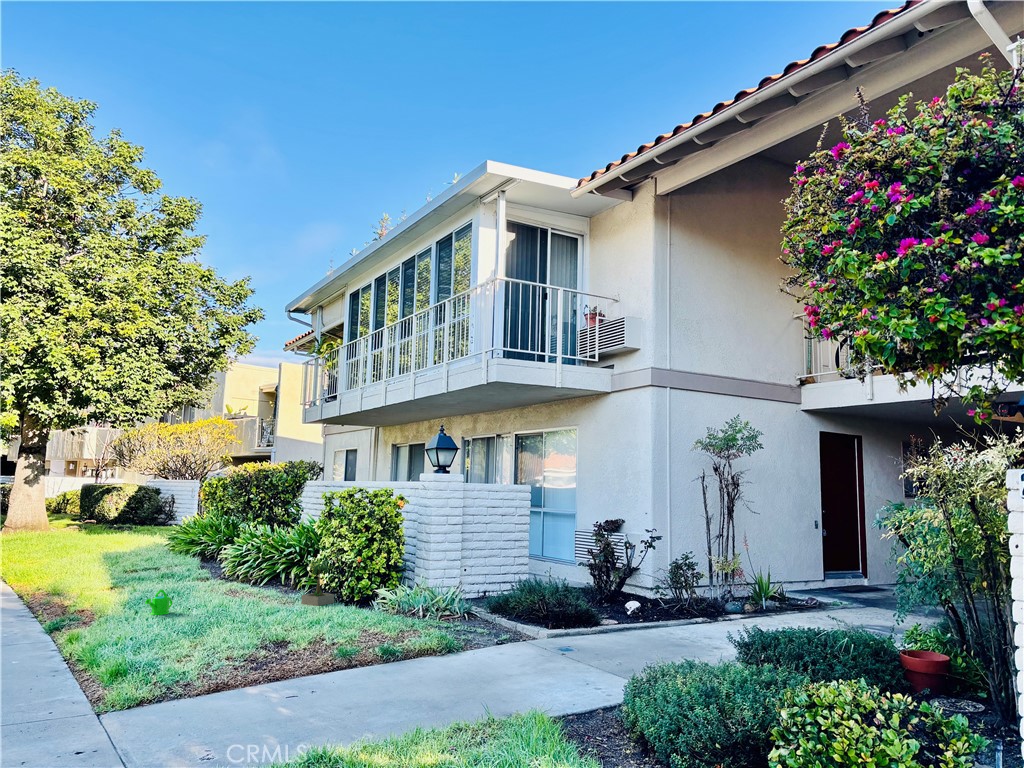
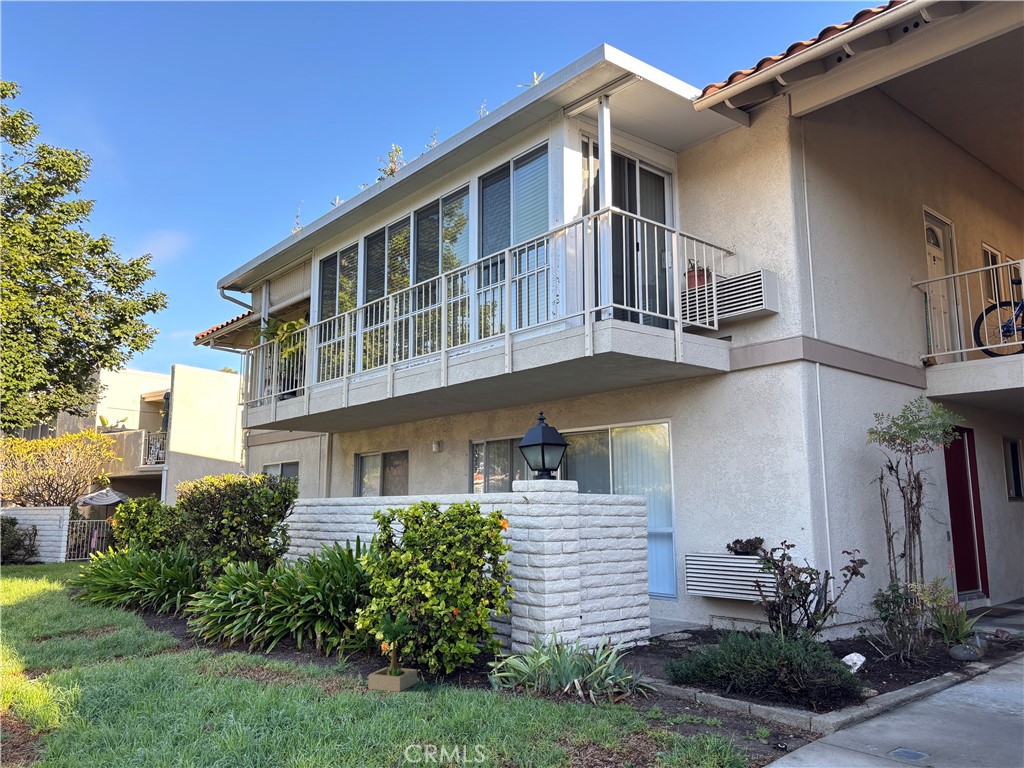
watering can: present [145,589,173,615] -> none [124,688,168,738]

